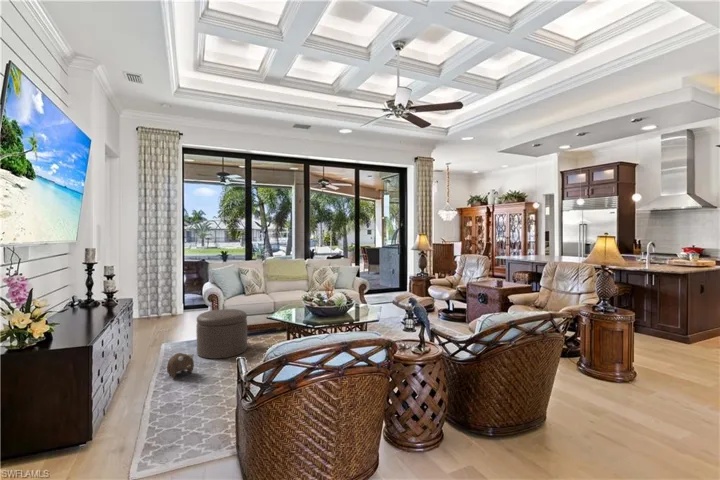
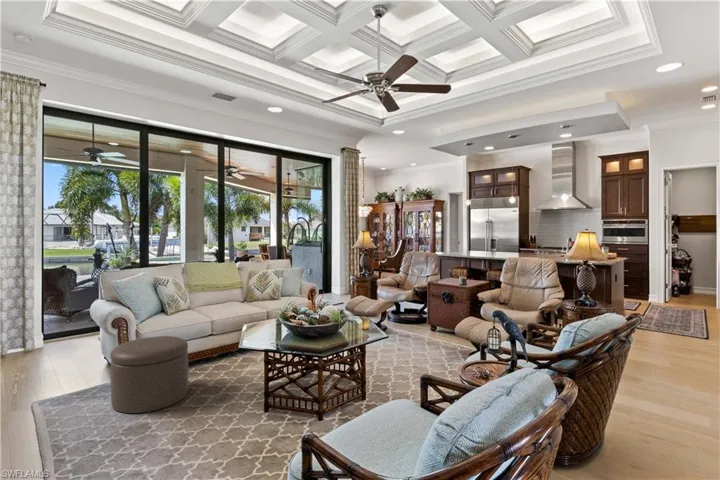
plush toy: present [167,353,194,378] -> none [80,414,131,458]

